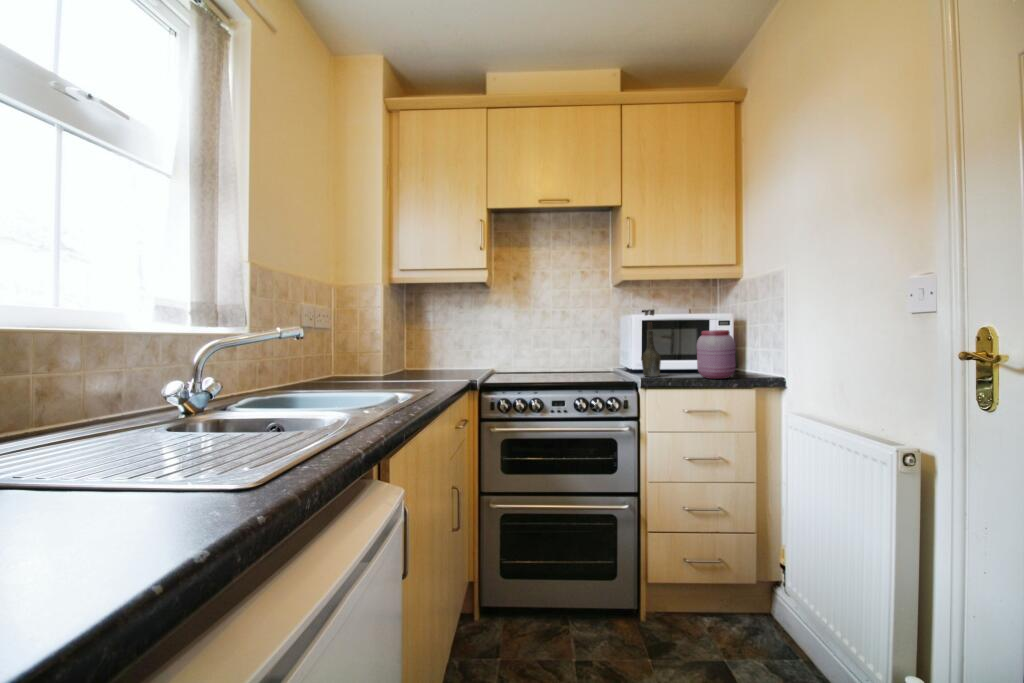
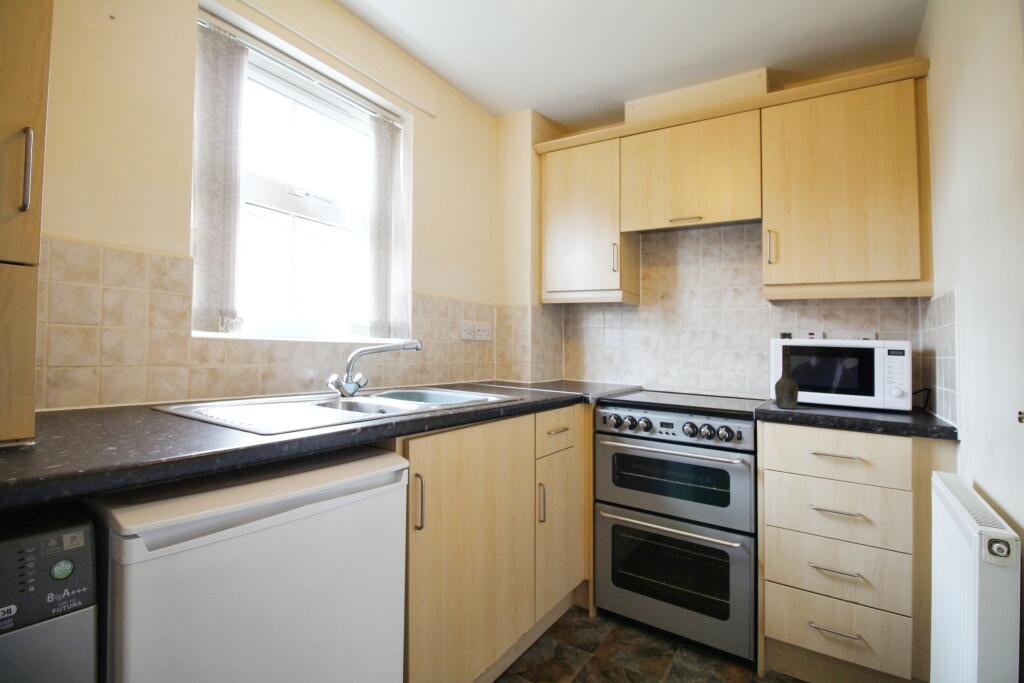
jar: present [697,330,736,379] -> none [841,359,894,418]

